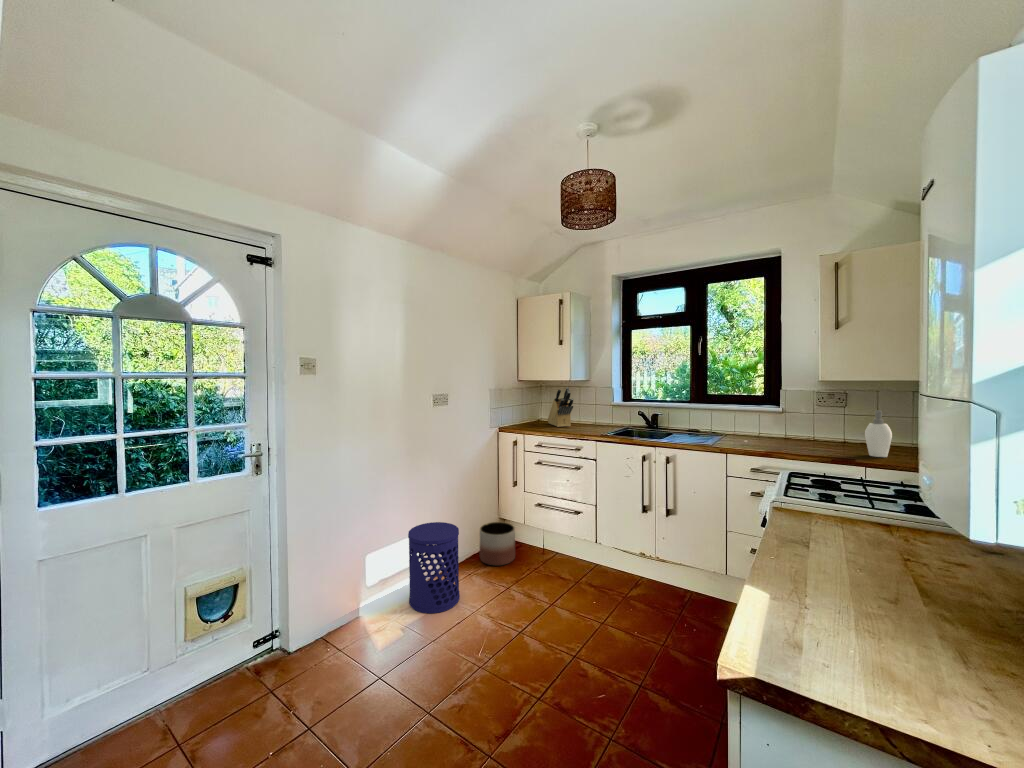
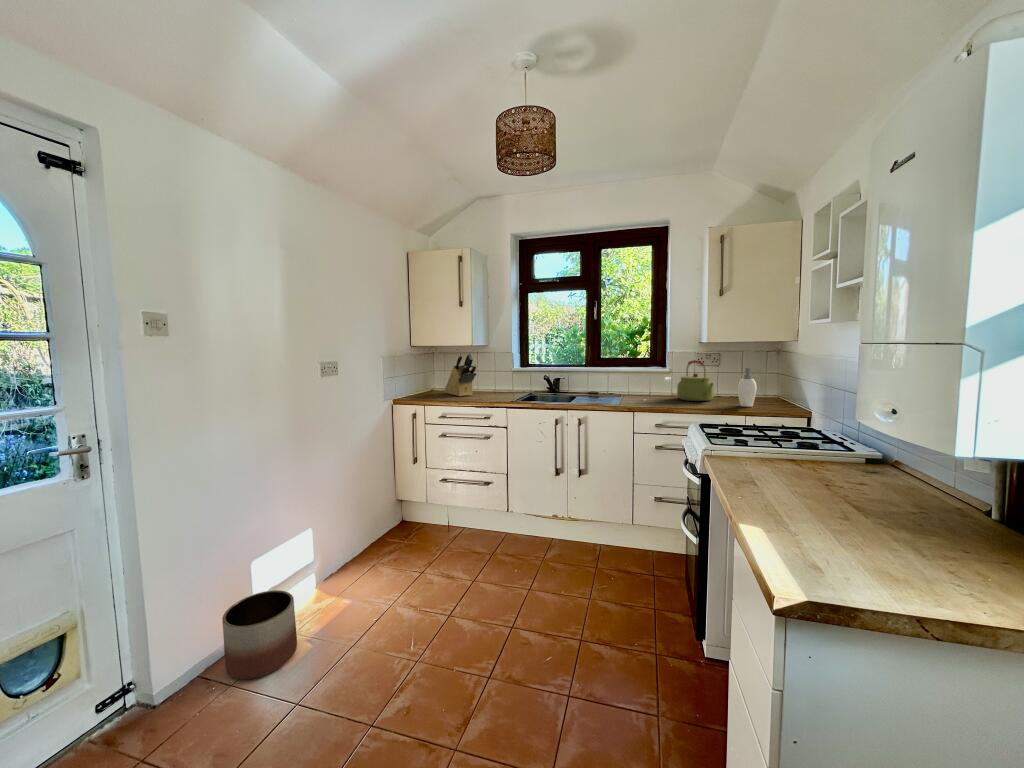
kettle: none [790,400,838,446] -> present [677,360,714,401]
waste bin: present [408,522,460,614] -> none [303,512,370,618]
planter: present [480,522,515,566] -> present [222,590,297,679]

